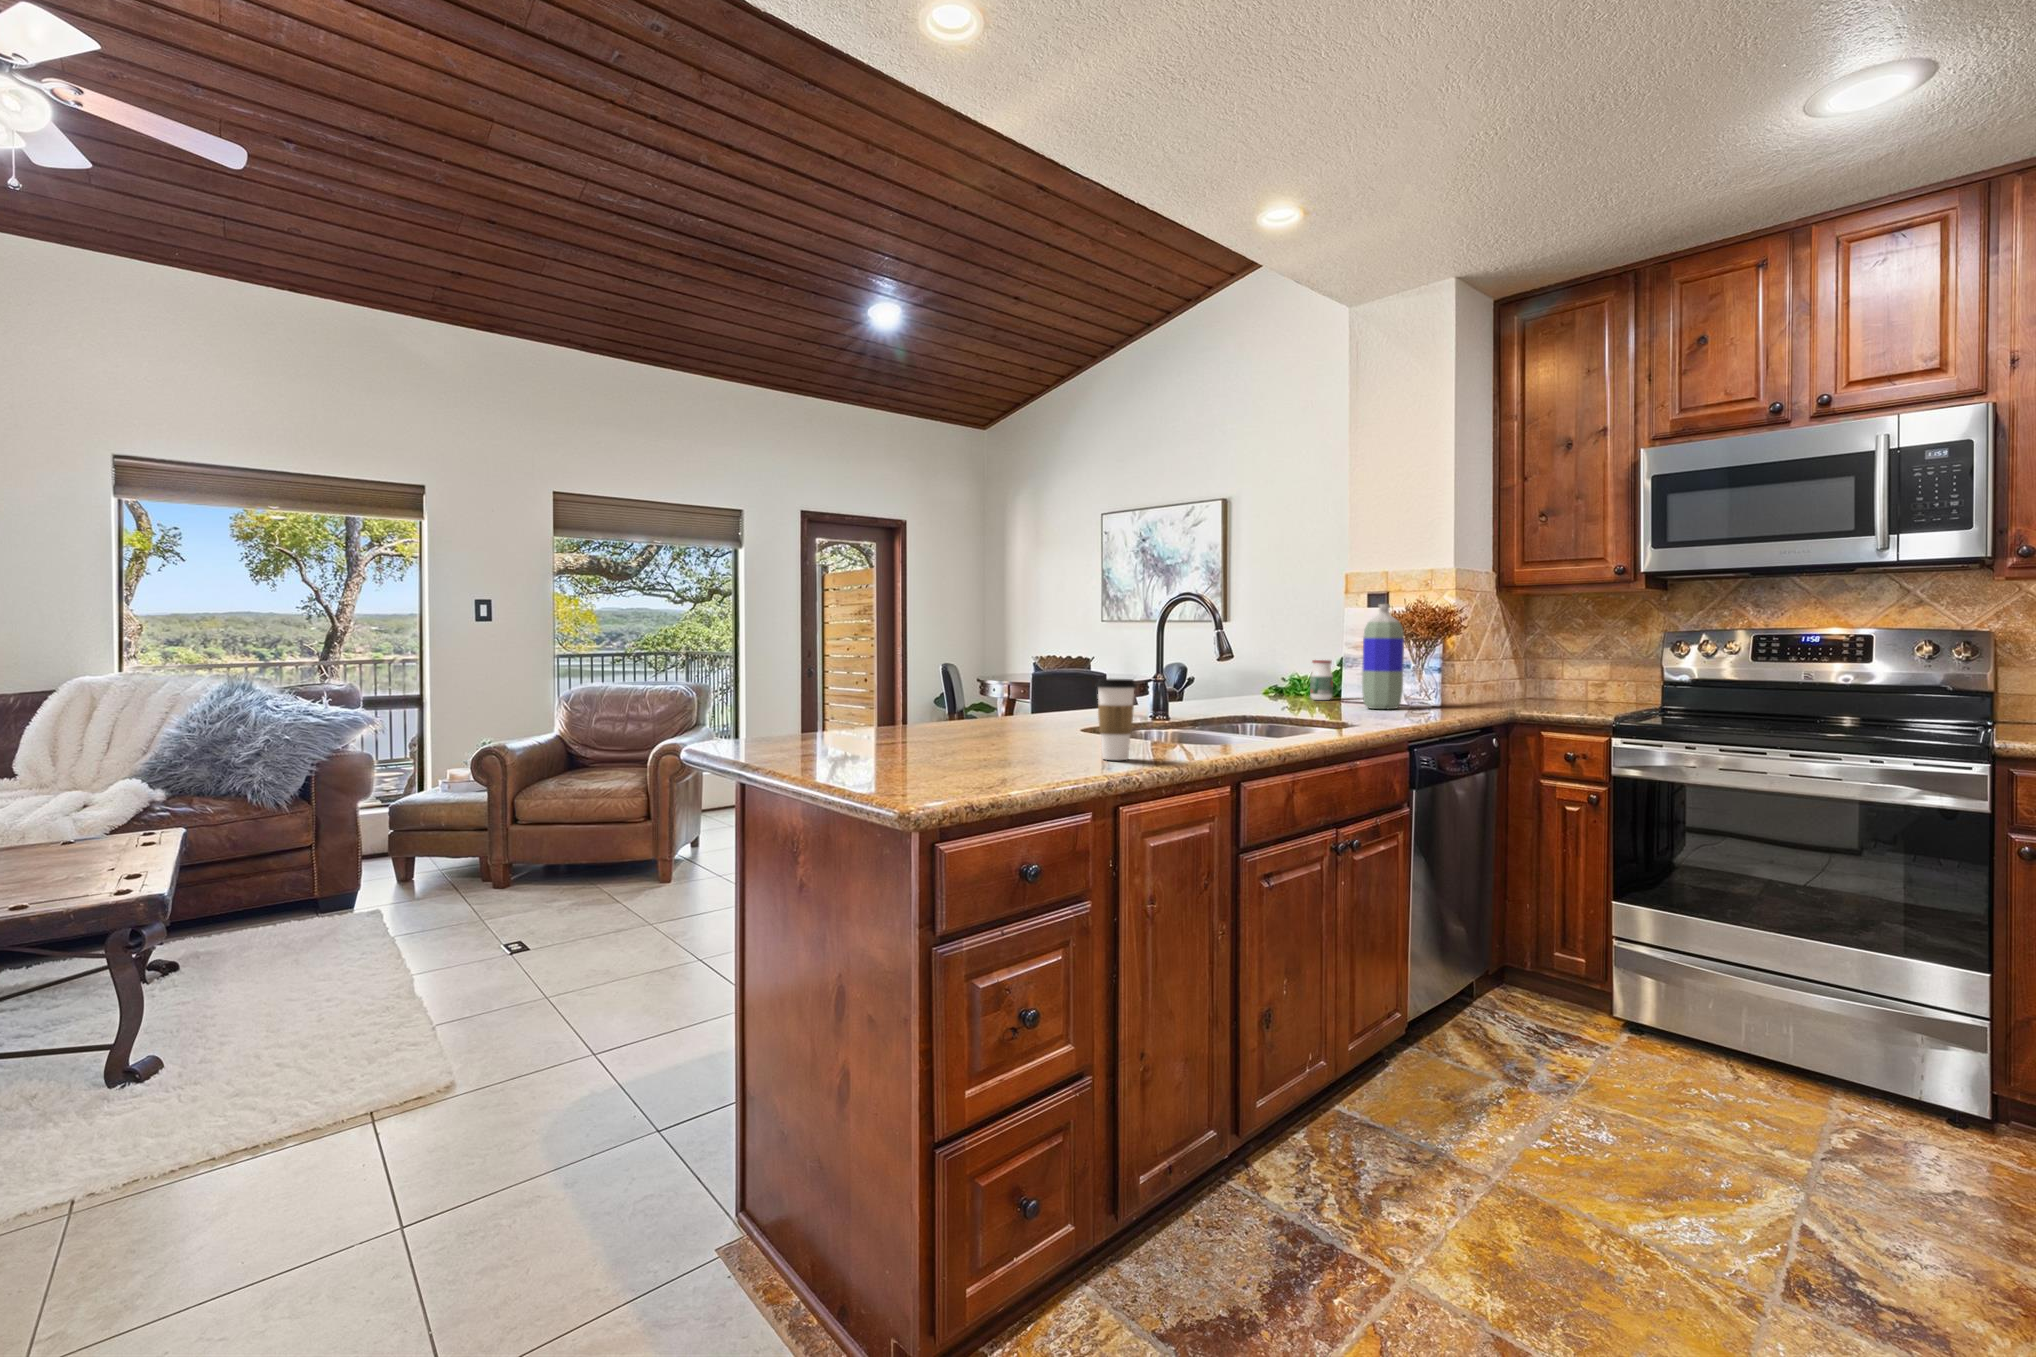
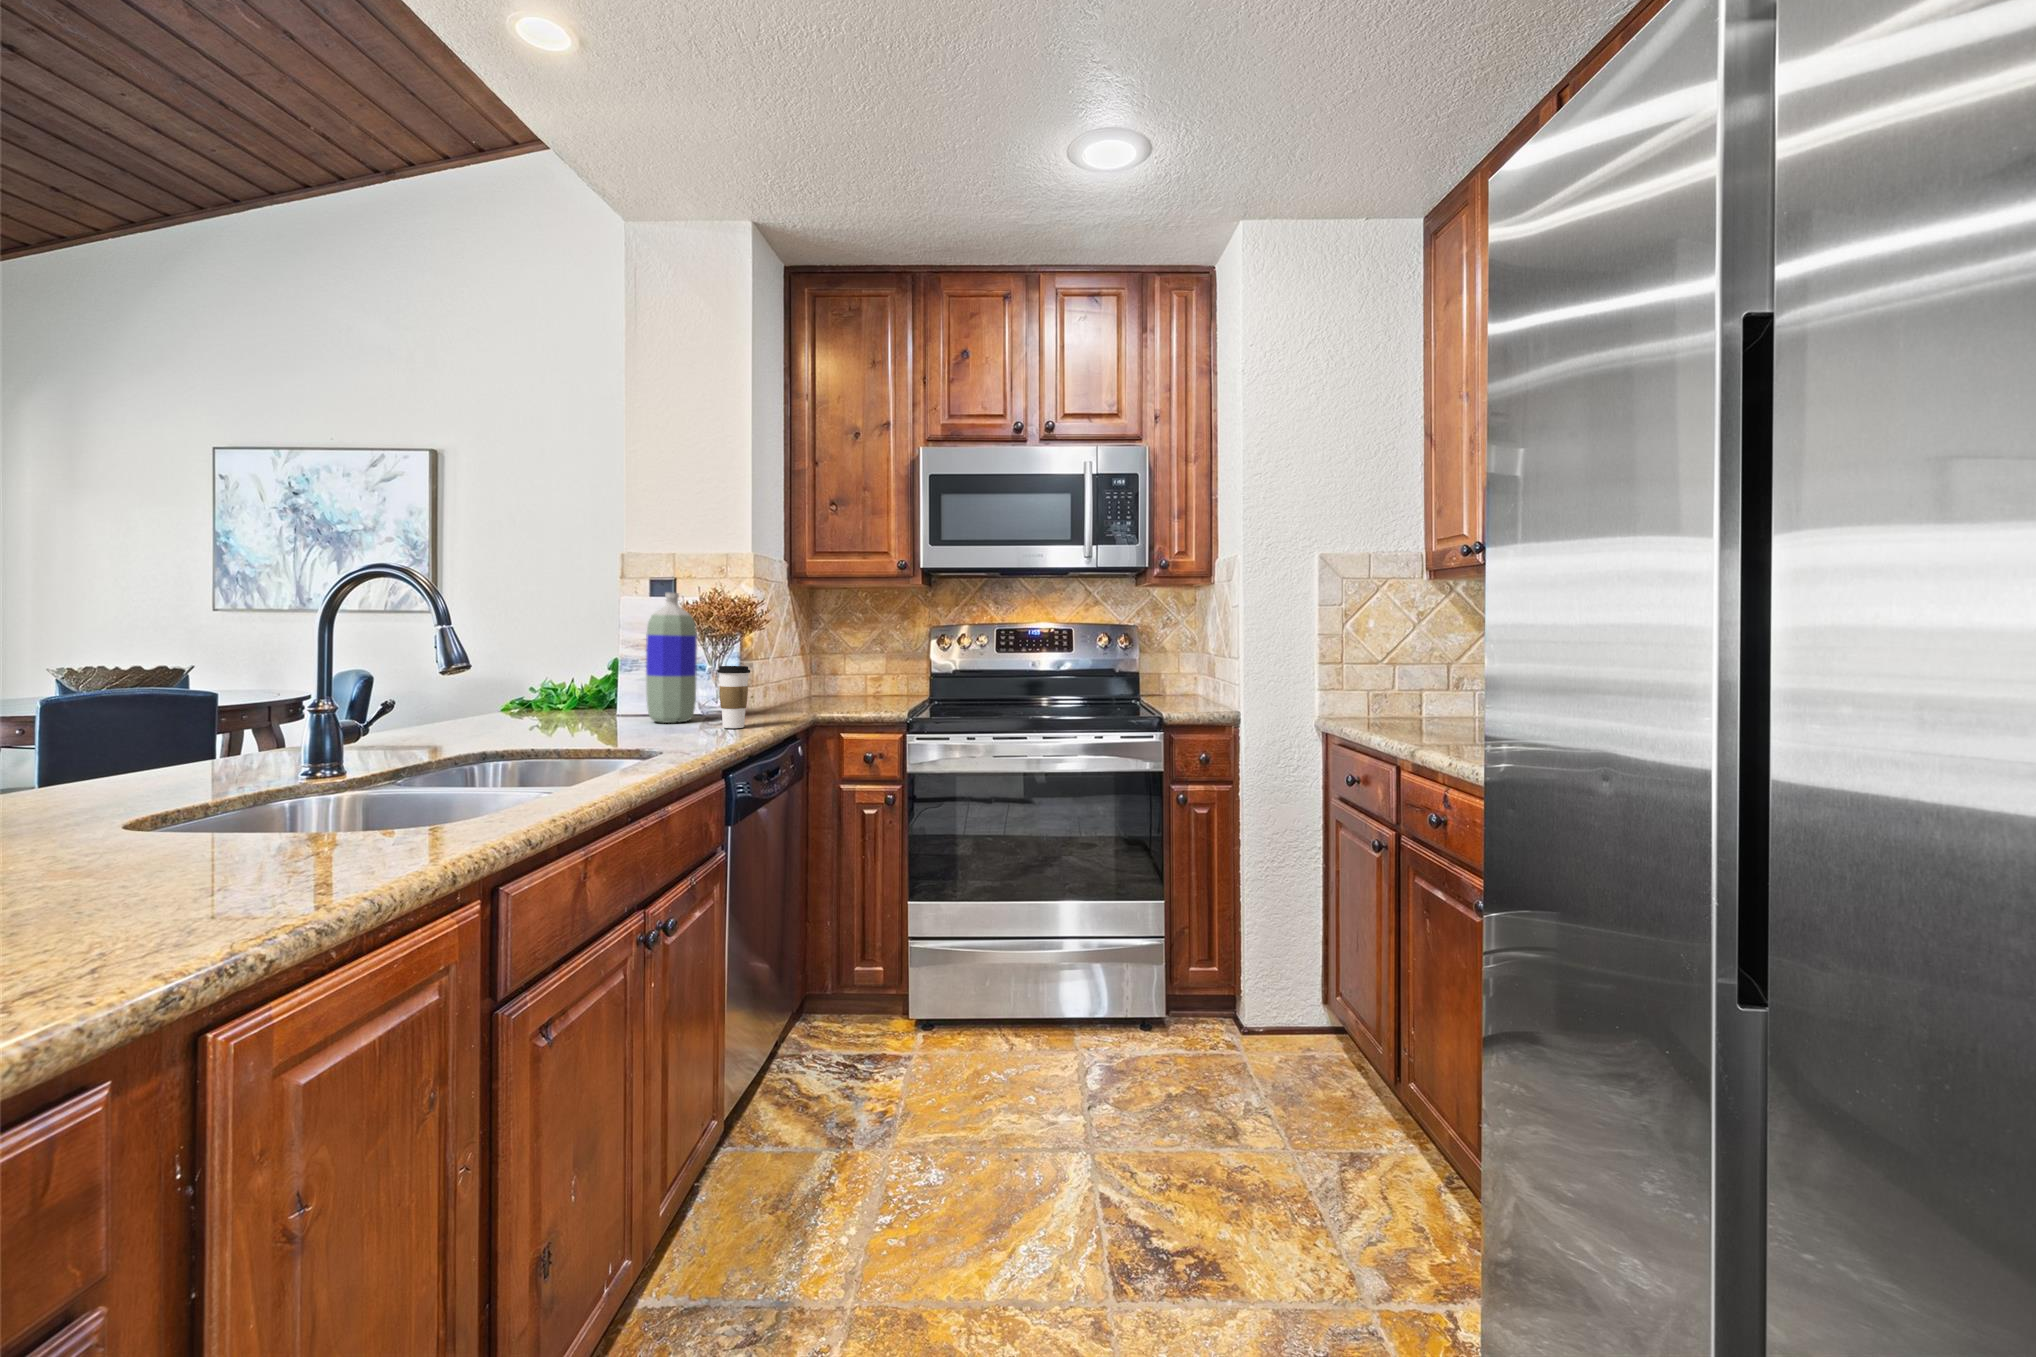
jar: present [1310,660,1333,700] -> none [574,659,604,710]
coffee cup: present [1096,679,1137,760] -> present [717,666,750,728]

